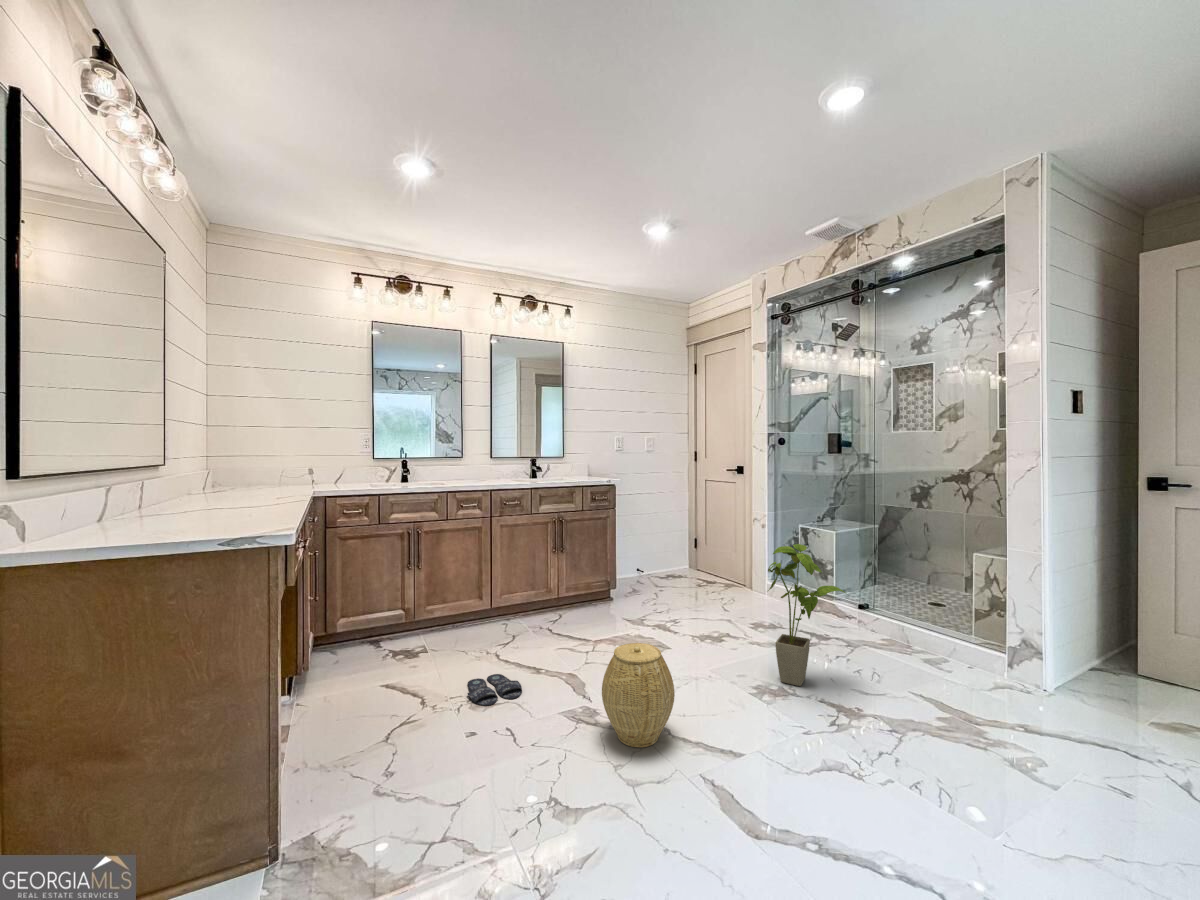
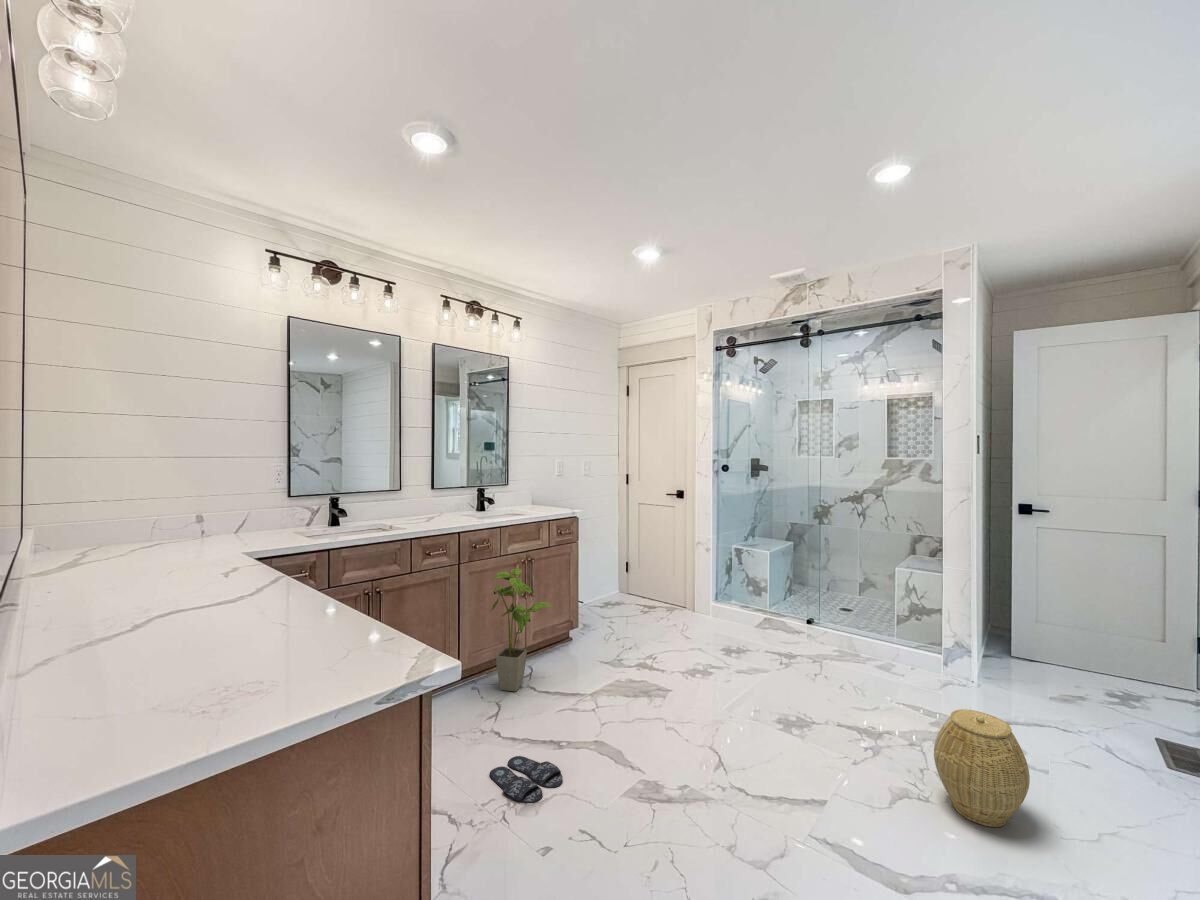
house plant: present [768,544,845,686] -> present [491,569,555,691]
woven basket: present [602,643,675,748] -> present [934,709,1030,827]

